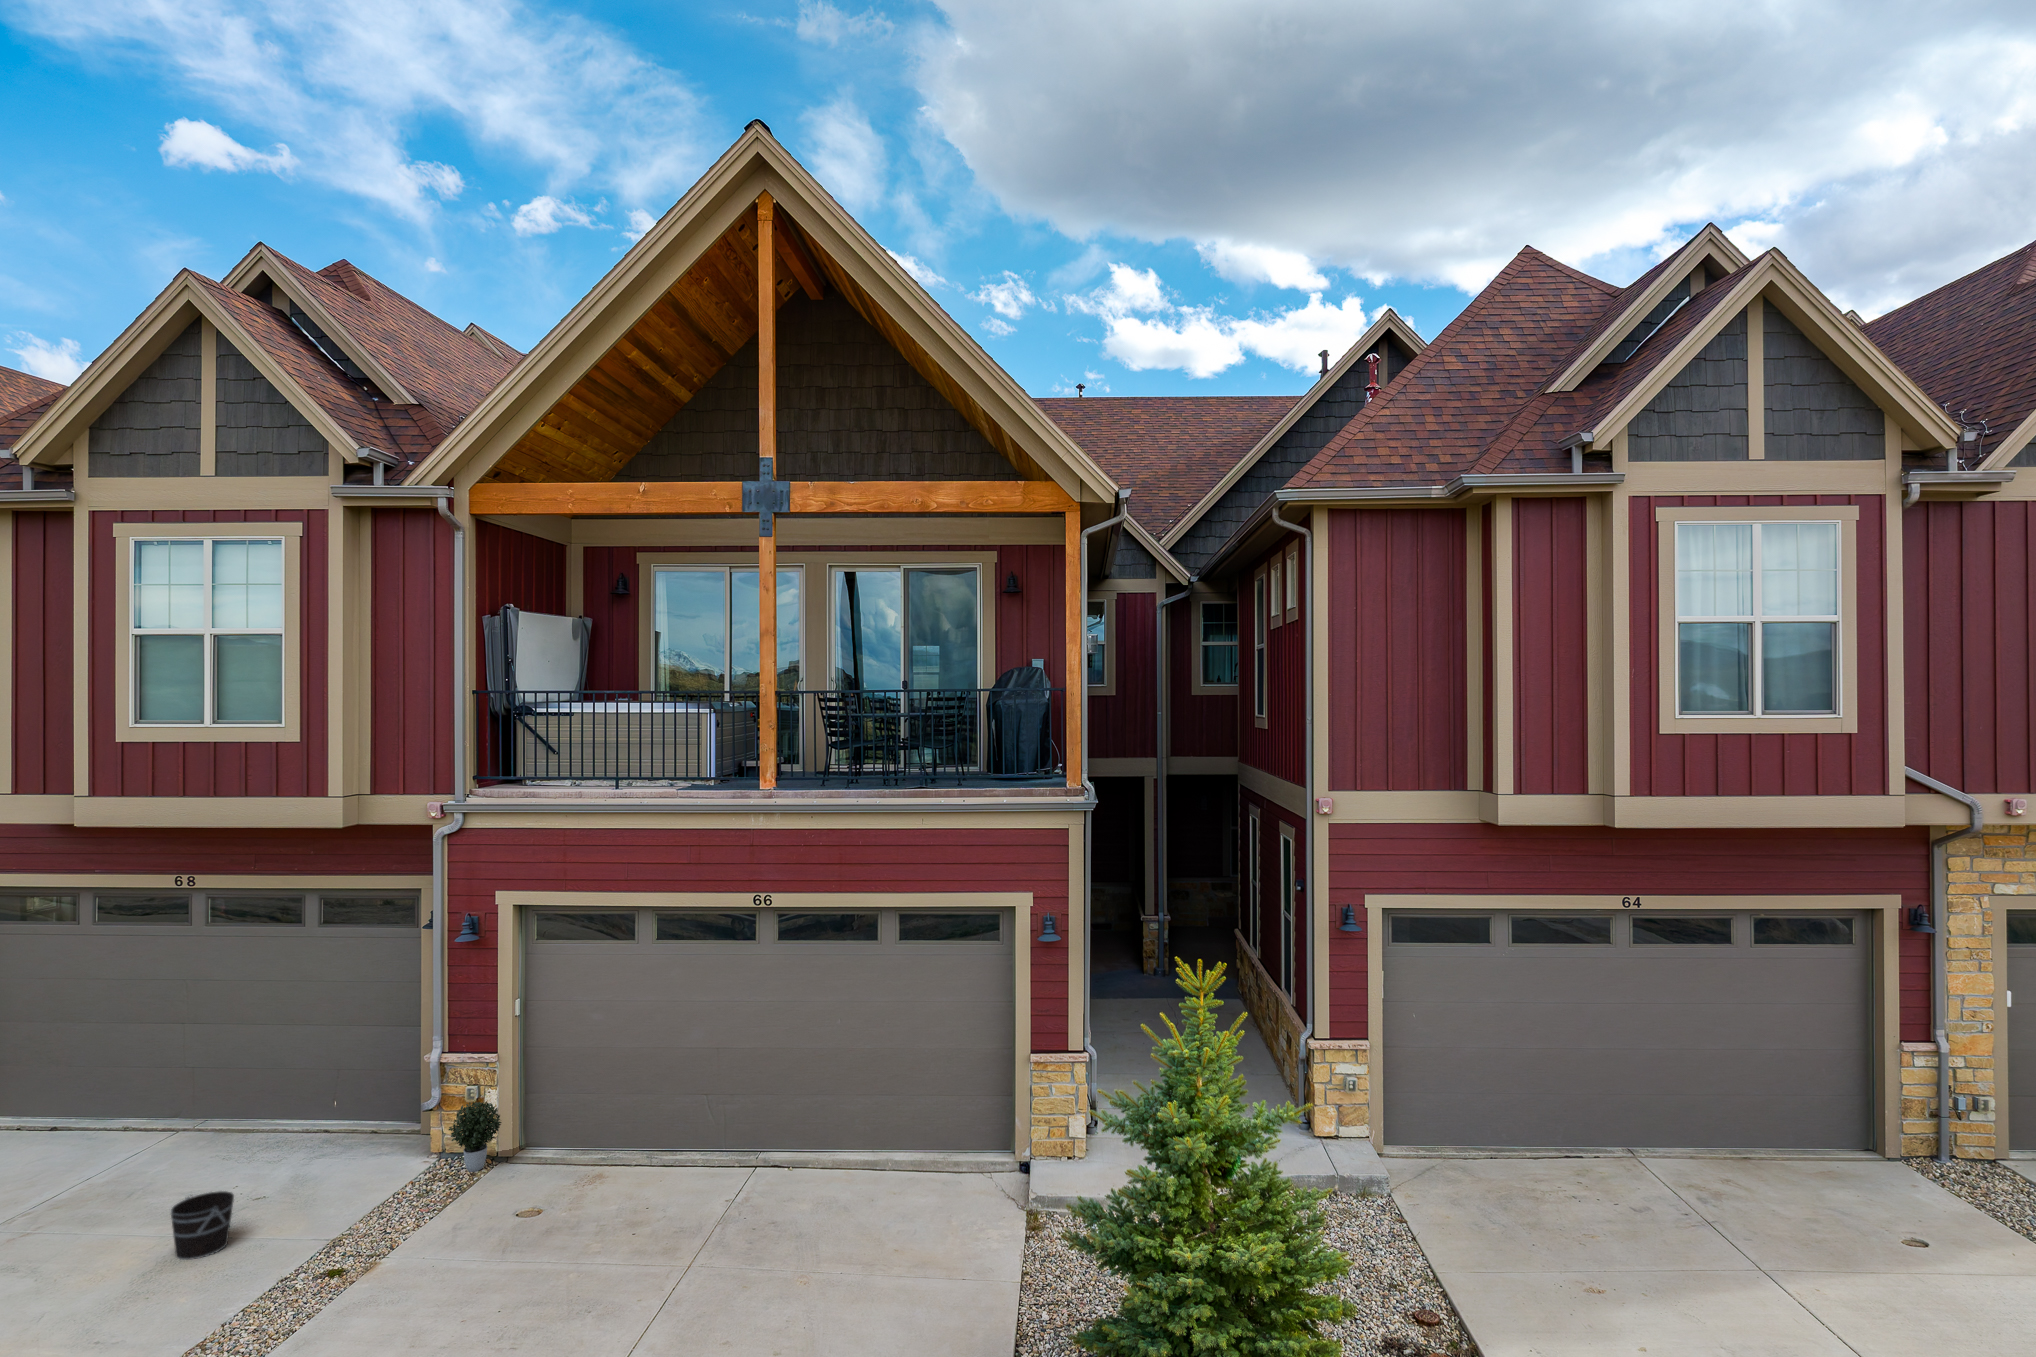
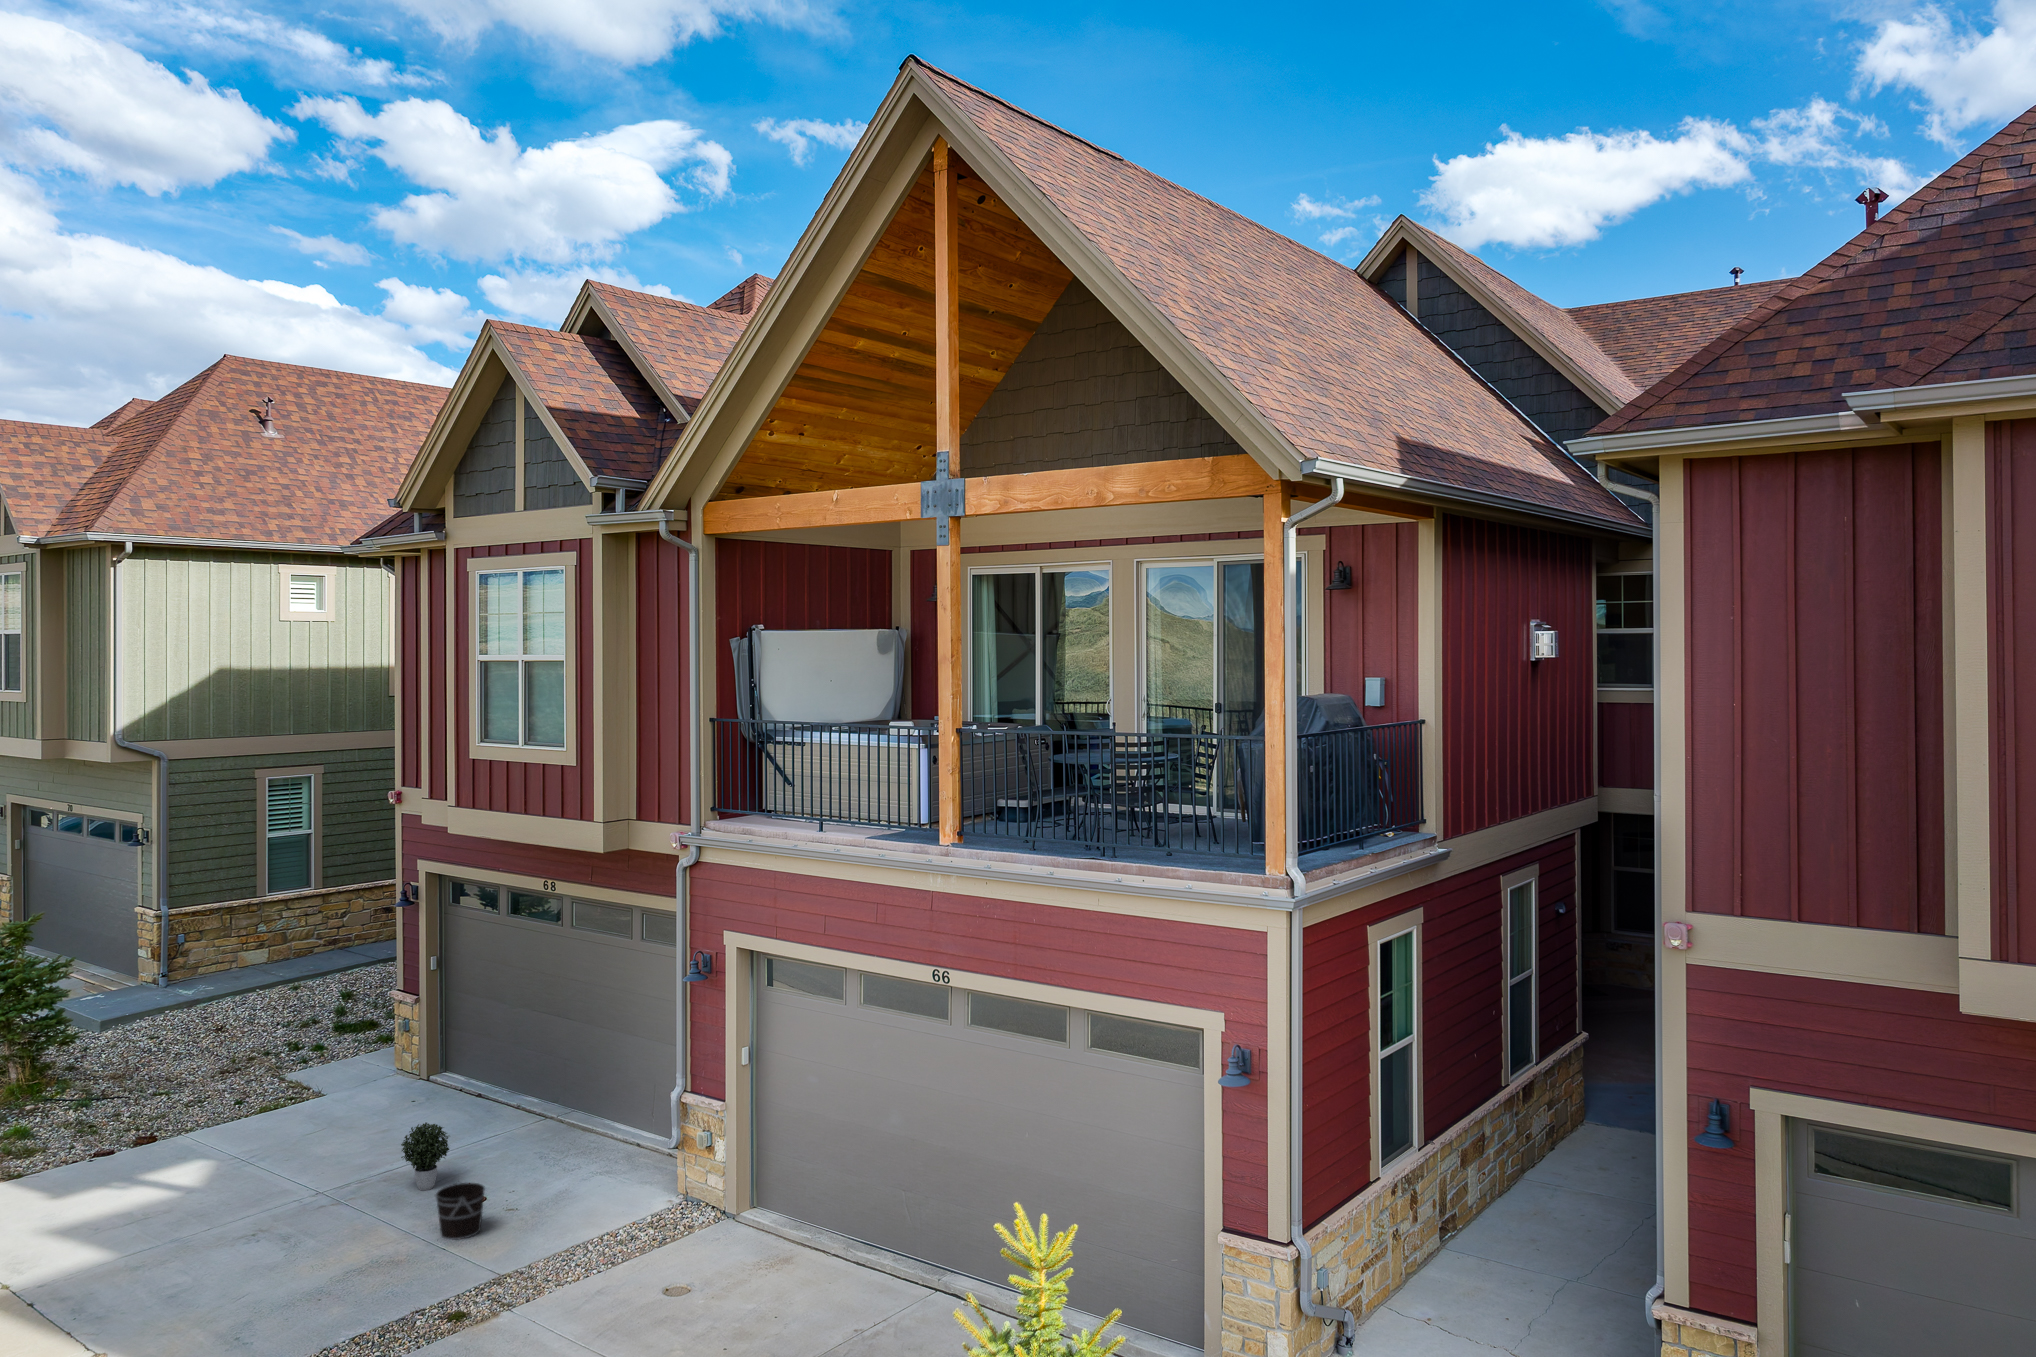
potted plant: present [449,1102,501,1172] -> present [401,1122,449,1190]

